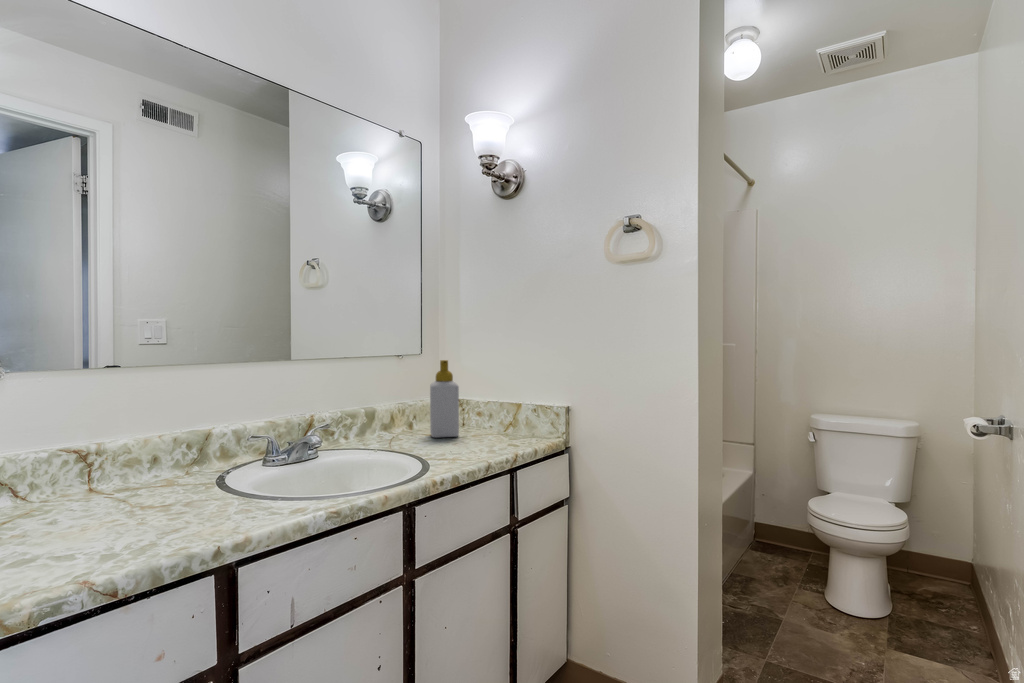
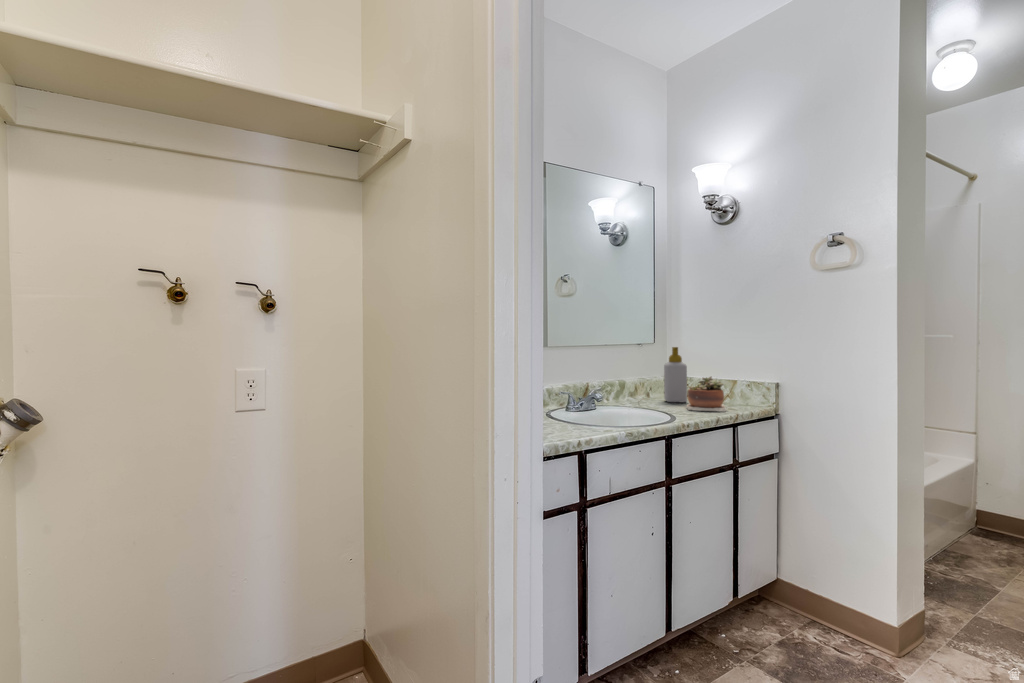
succulent plant: none [452,401,504,452] -> present [687,377,726,412]

